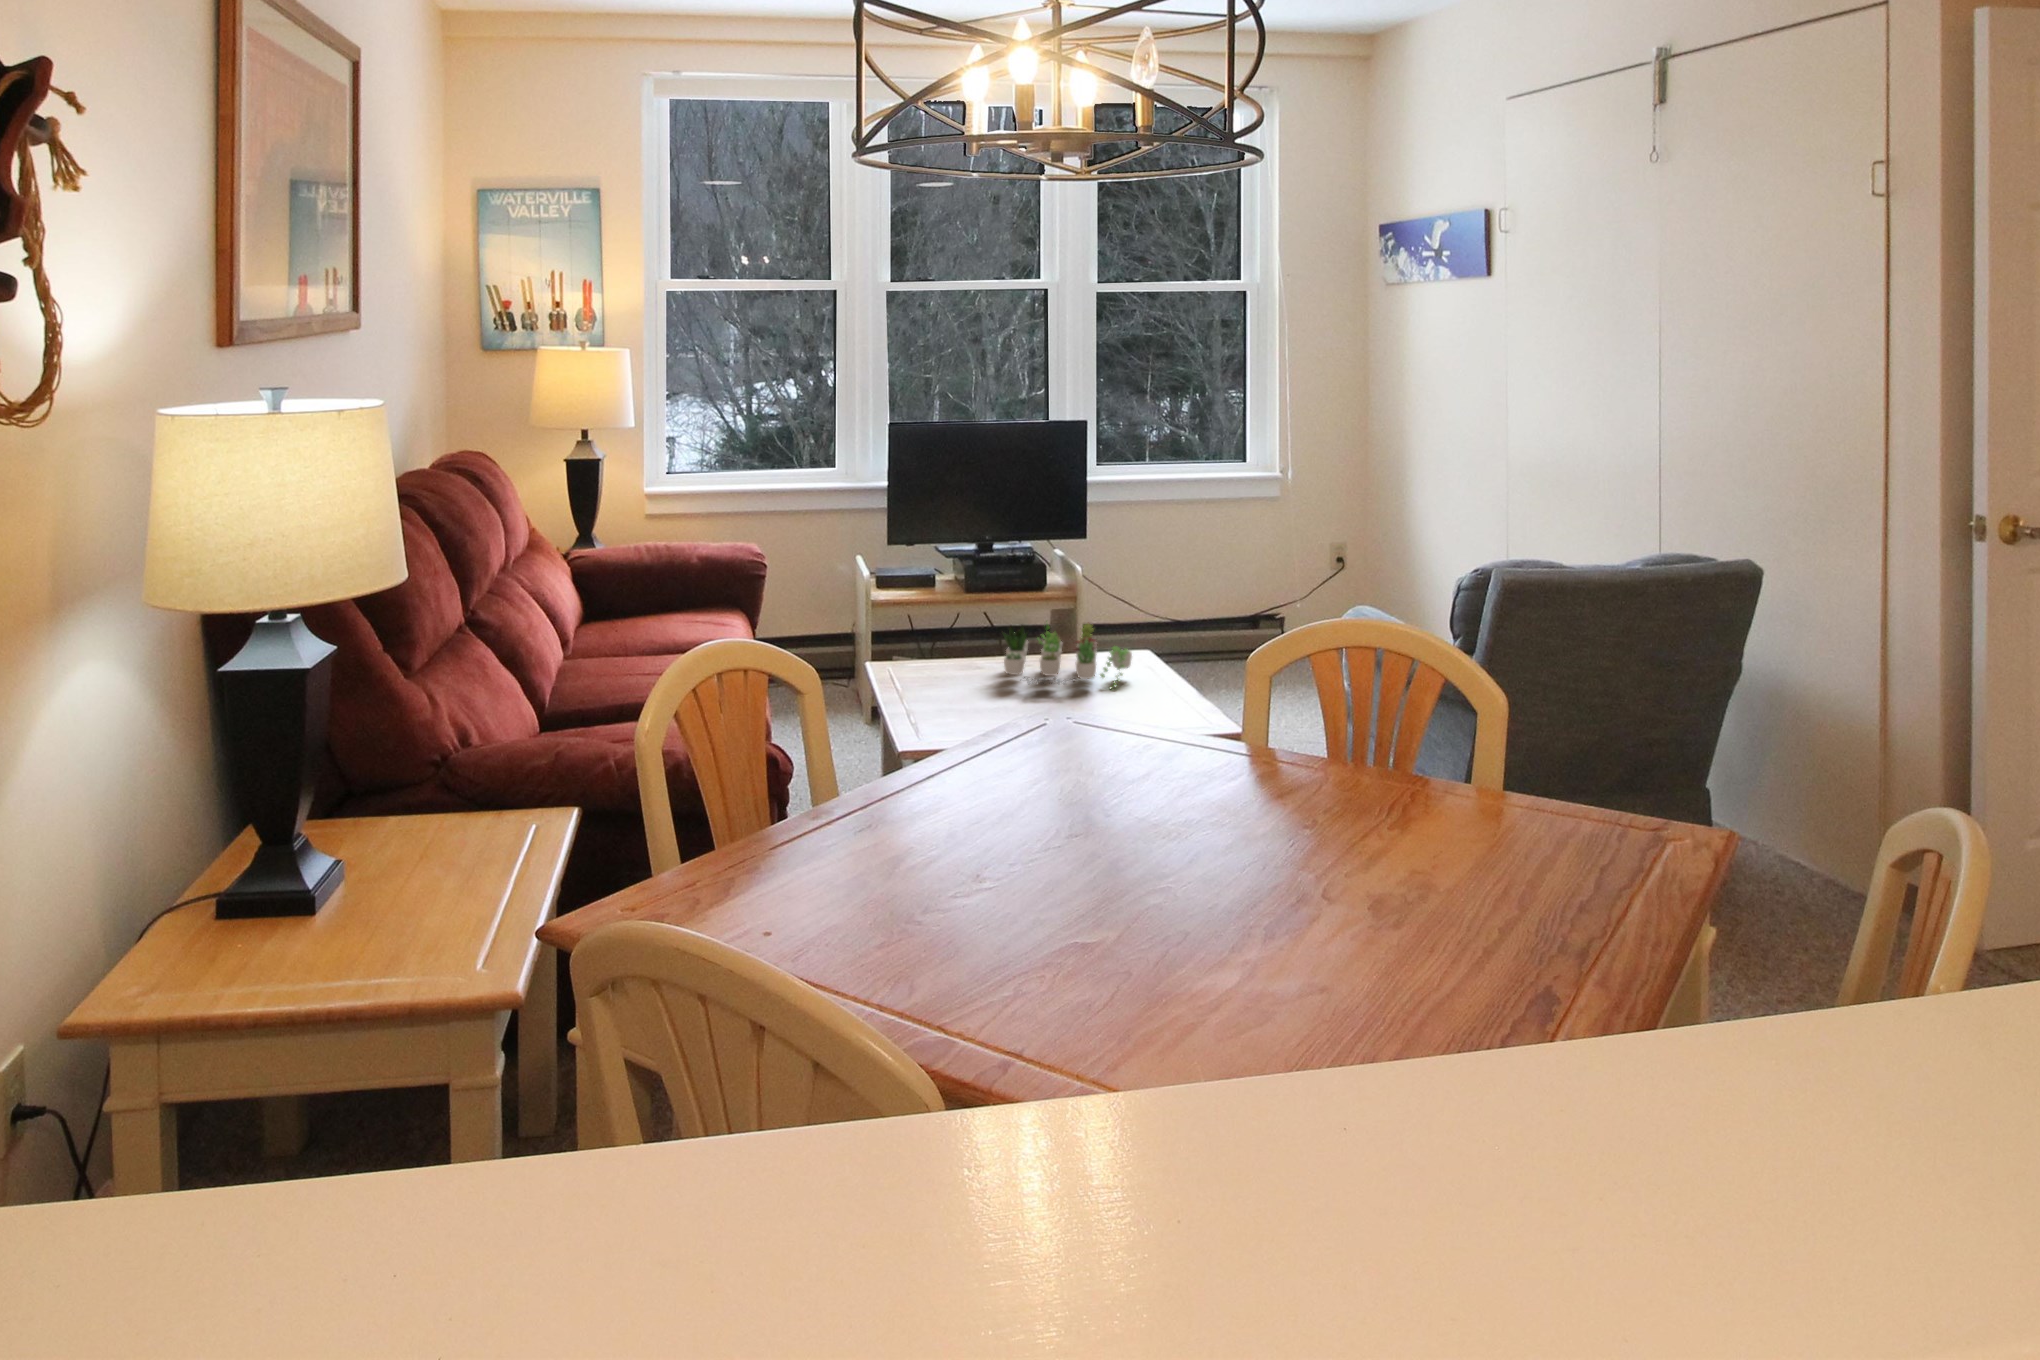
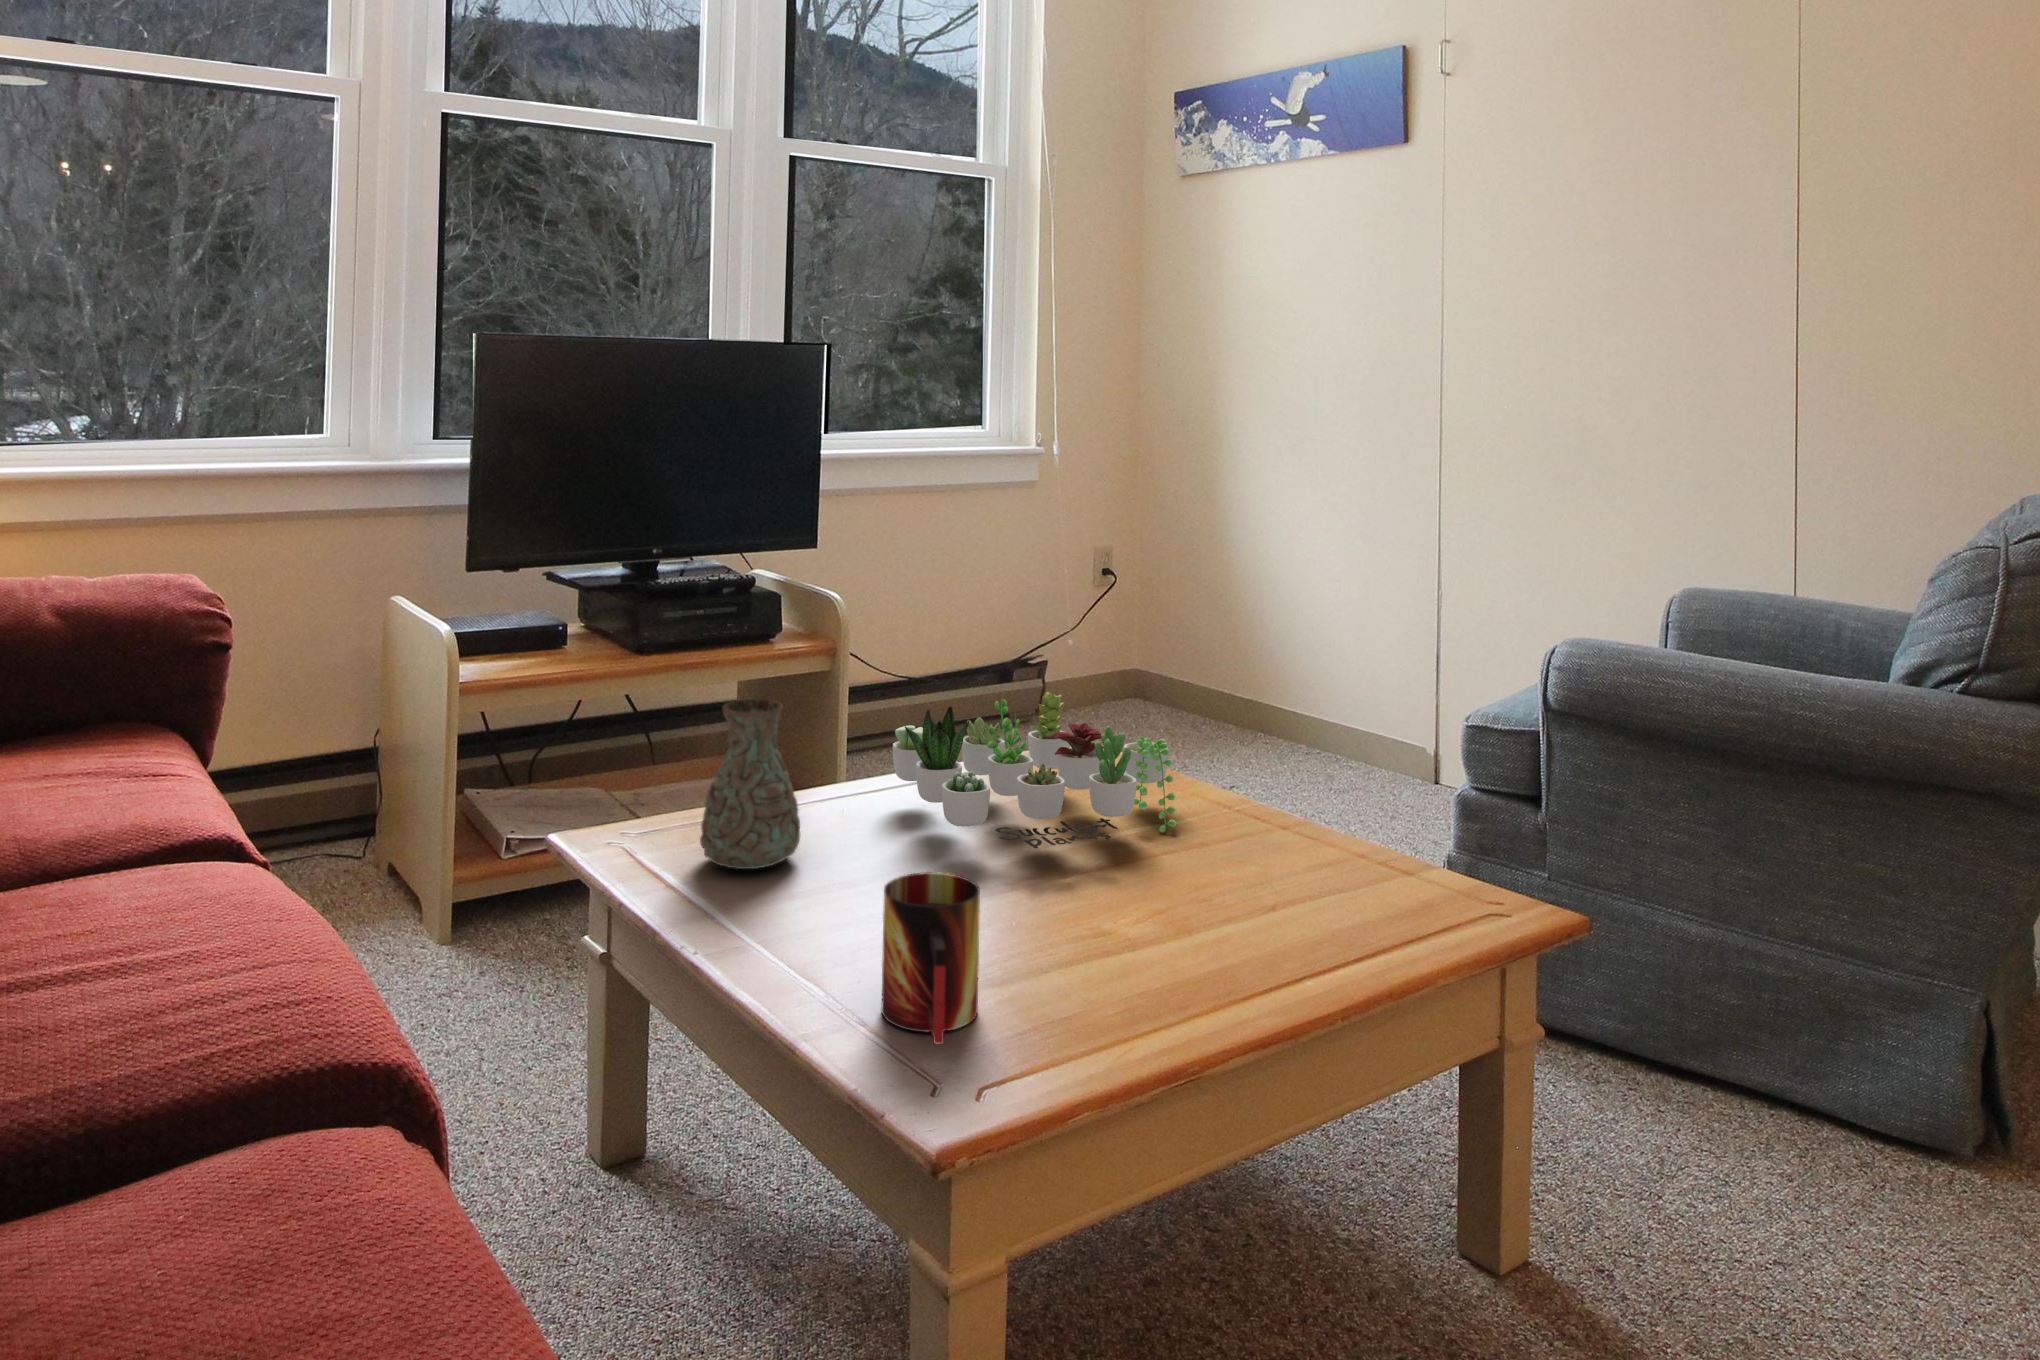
decorative vase: none [906,613,948,682] -> present [700,699,800,869]
mug: none [919,678,954,732] -> present [882,872,980,1044]

